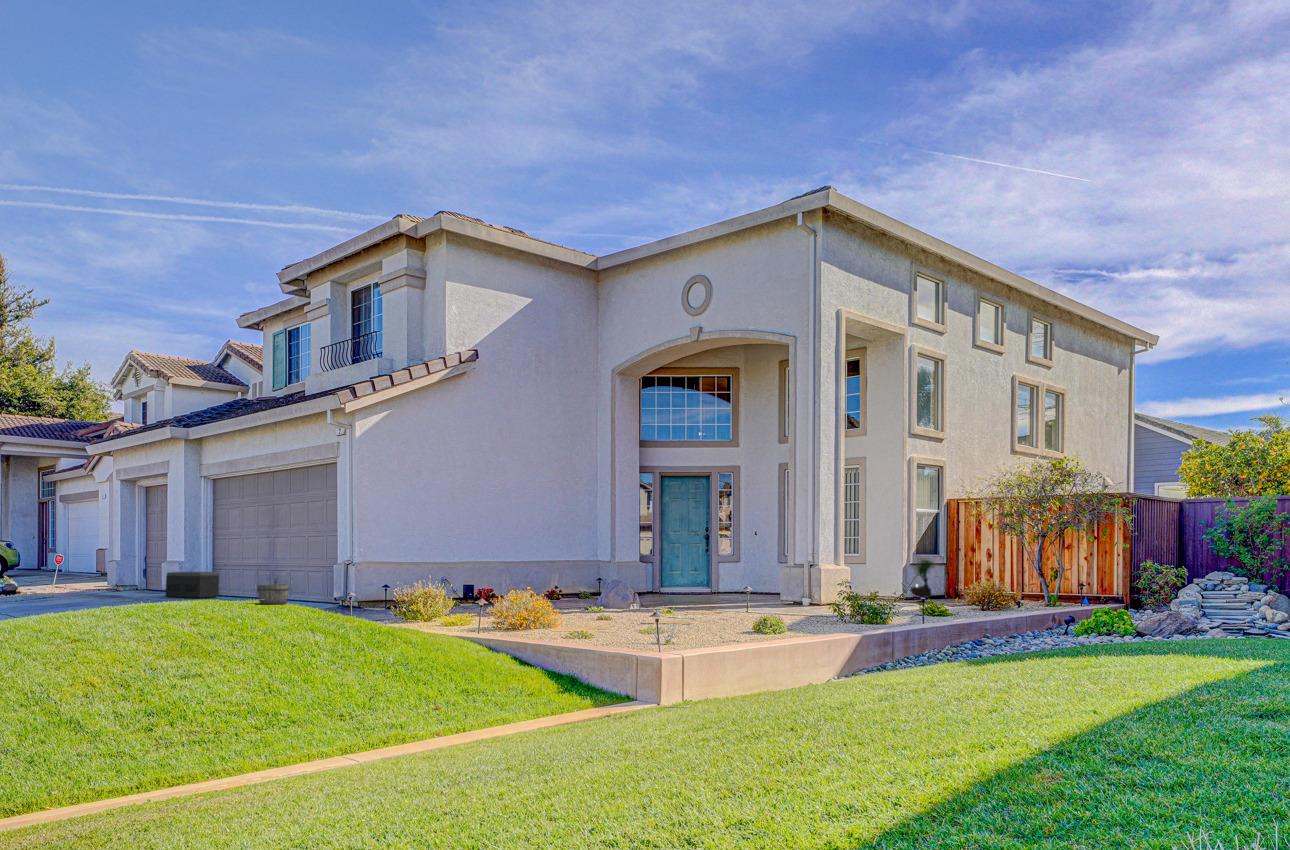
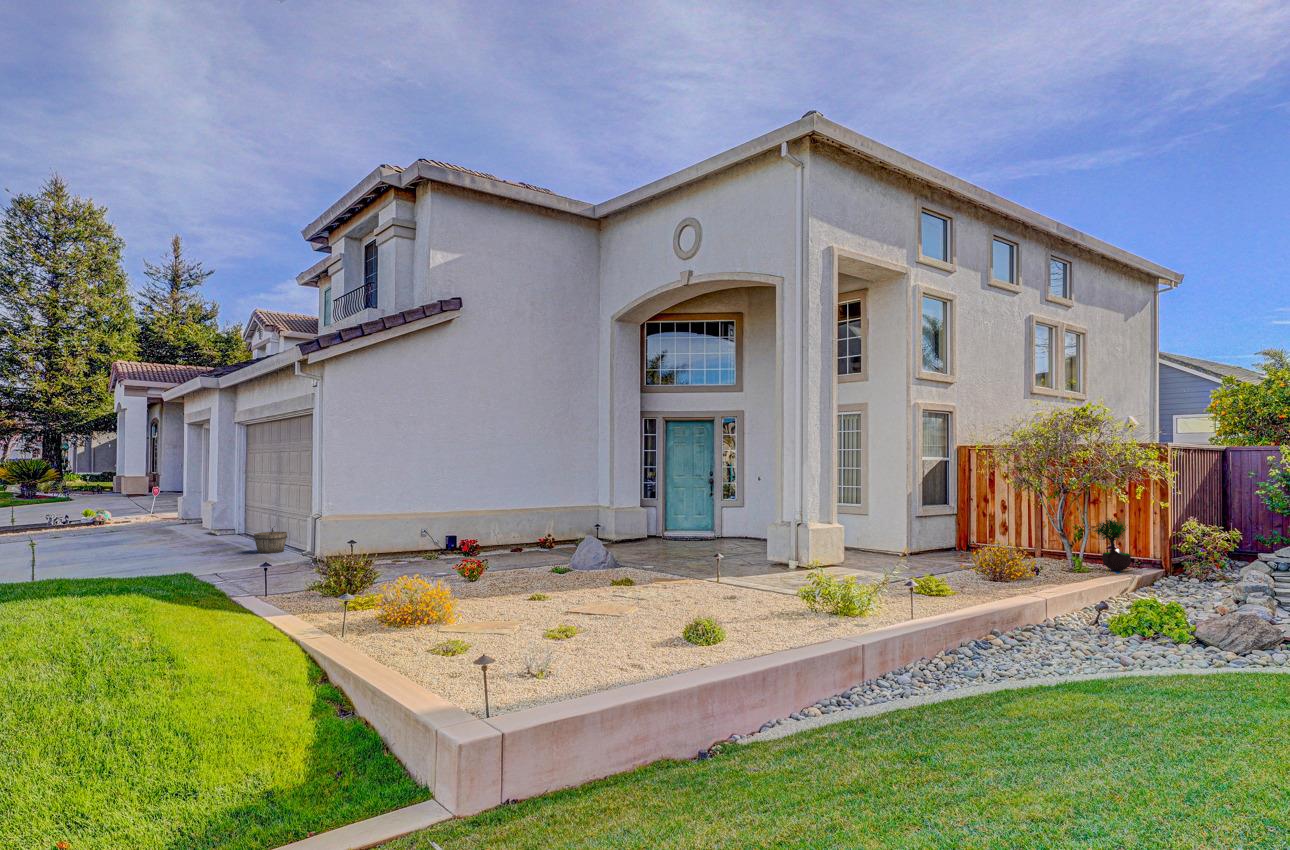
potted tree: present [911,559,934,602] -> present [1093,518,1131,571]
storage bench: present [166,572,219,598] -> none [211,512,253,538]

